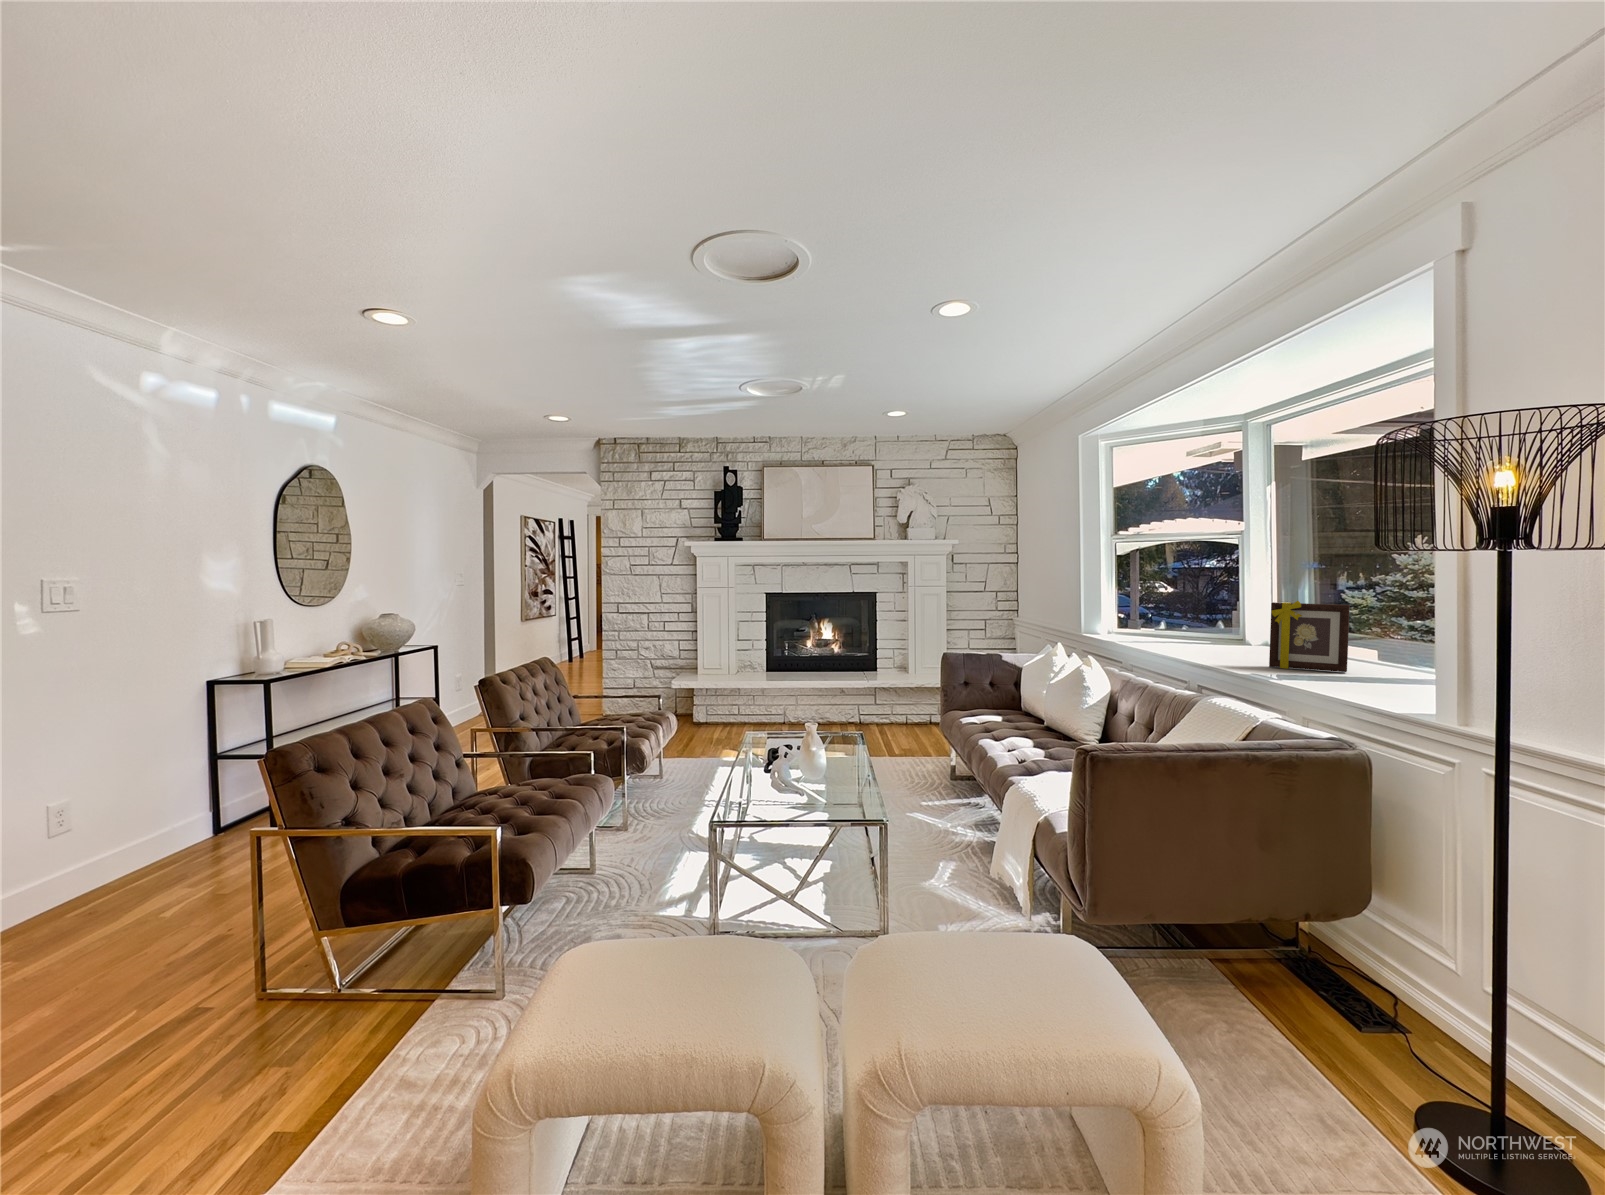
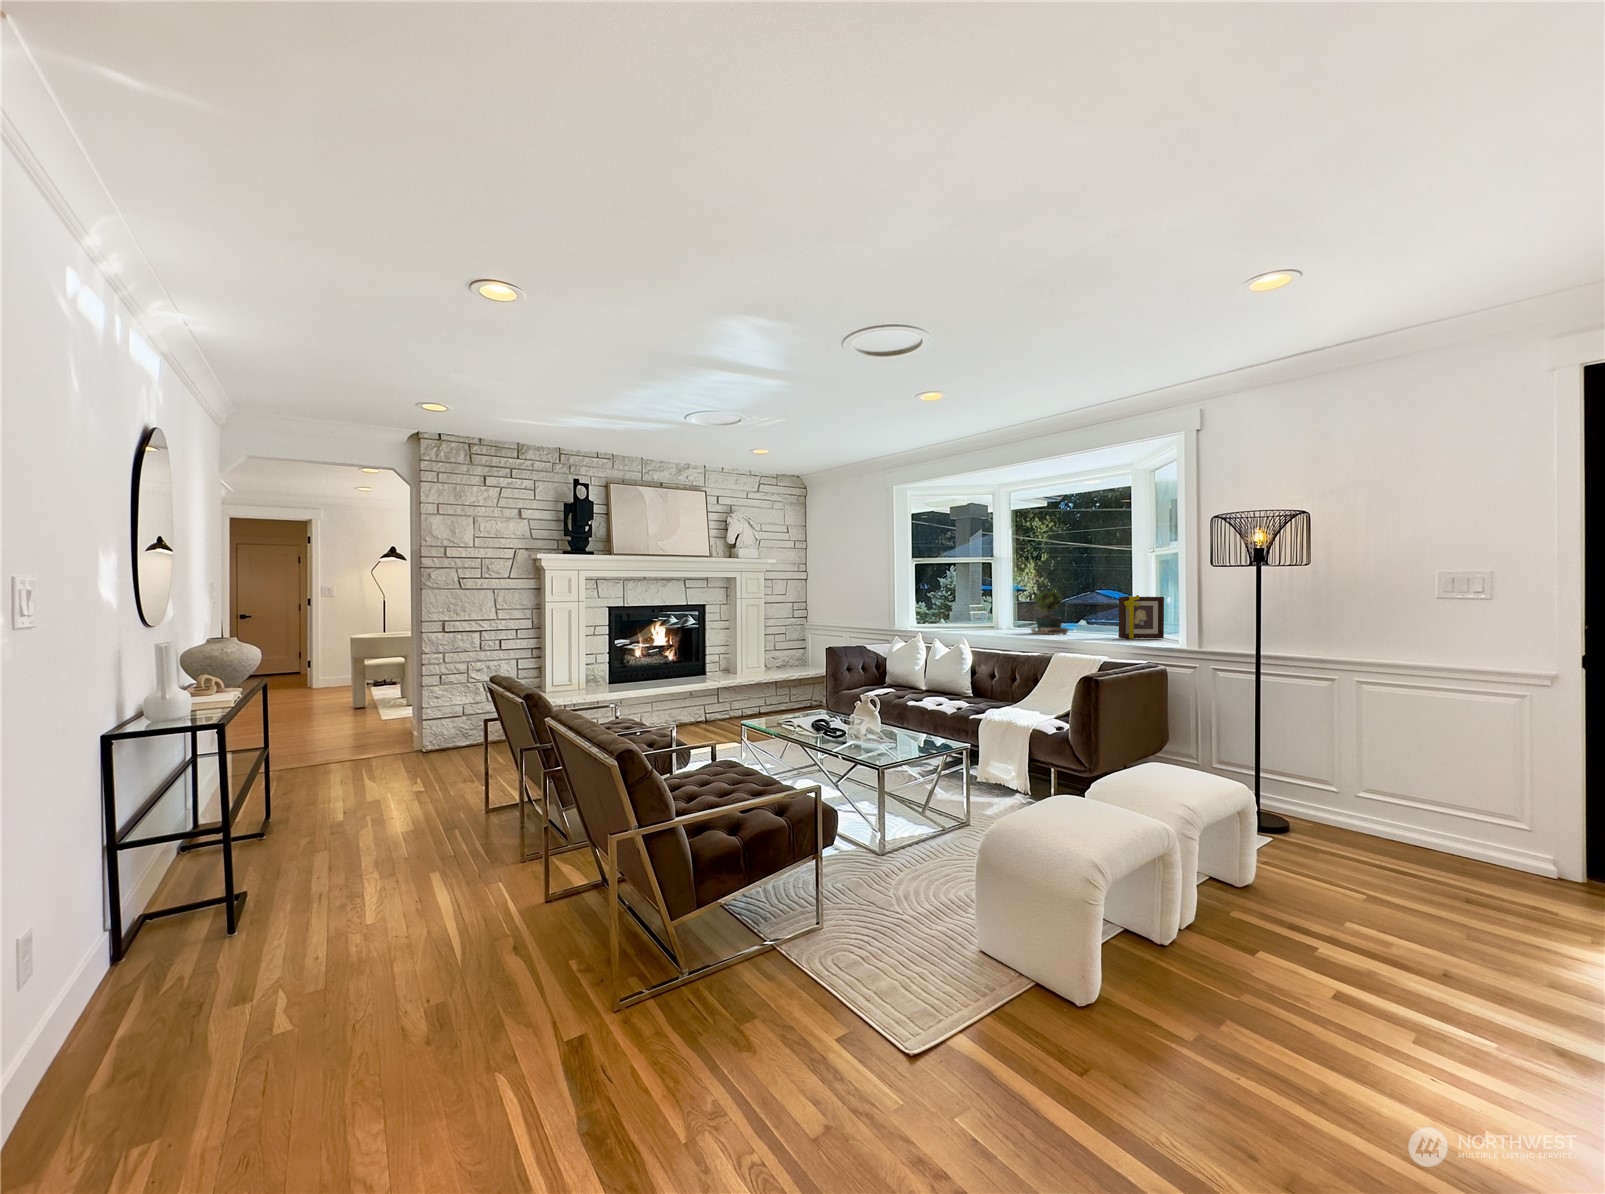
potted plant: none [1173,585,1251,655] -> present [1031,589,1069,634]

